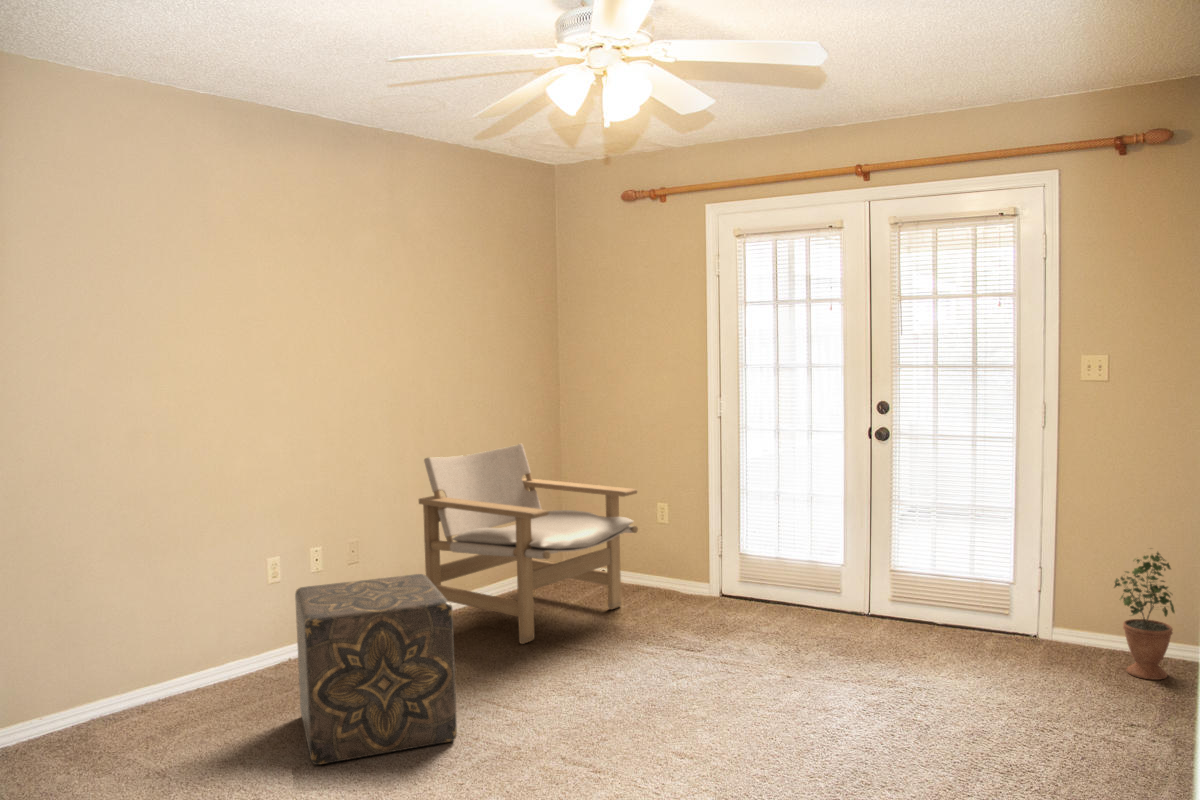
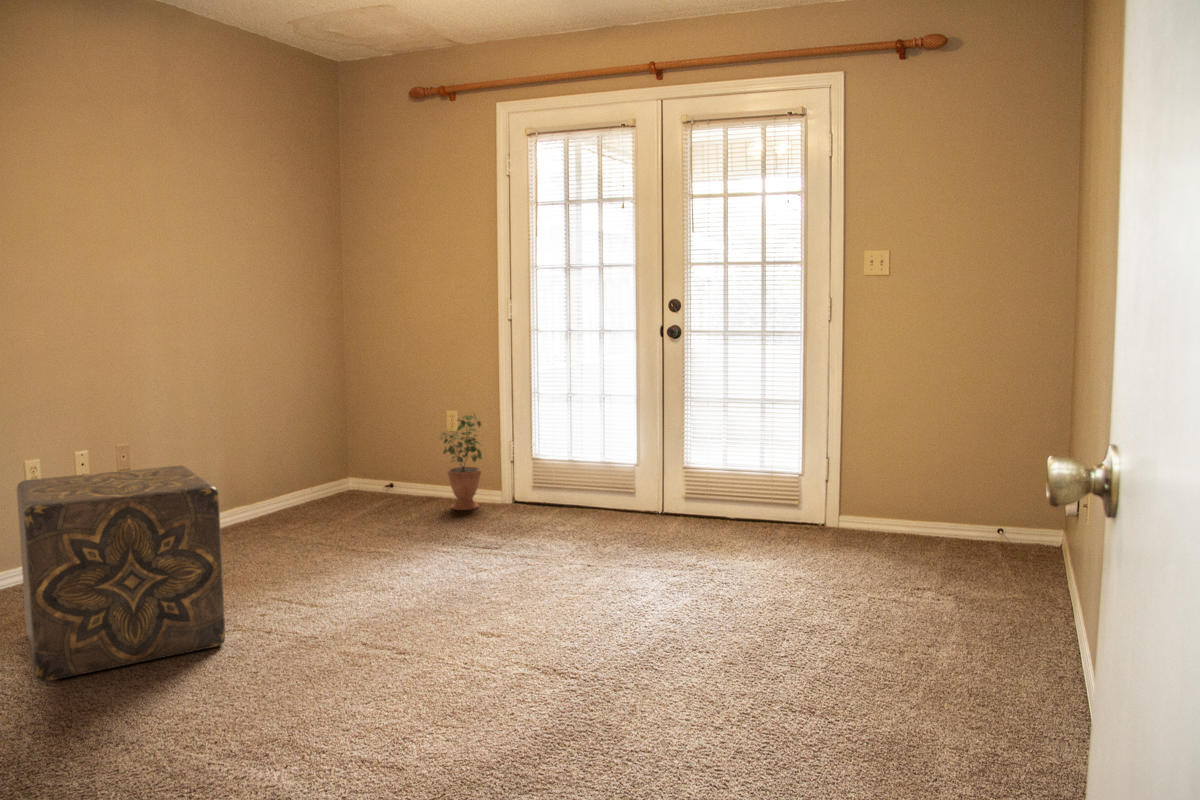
lounge chair: present [419,444,638,644] -> none [181,349,429,552]
potted plant: present [1115,552,1175,680] -> present [441,415,482,510]

